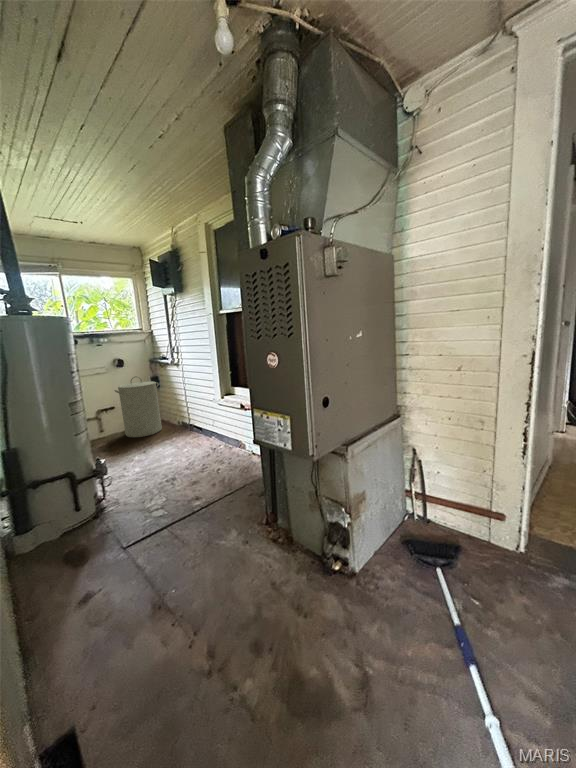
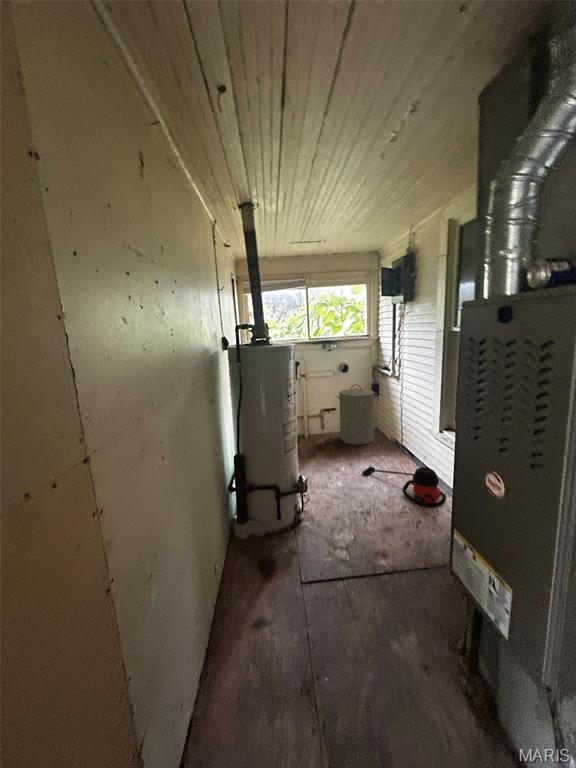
vacuum cleaner: none [158,428,234,459] -> present [362,466,446,507]

